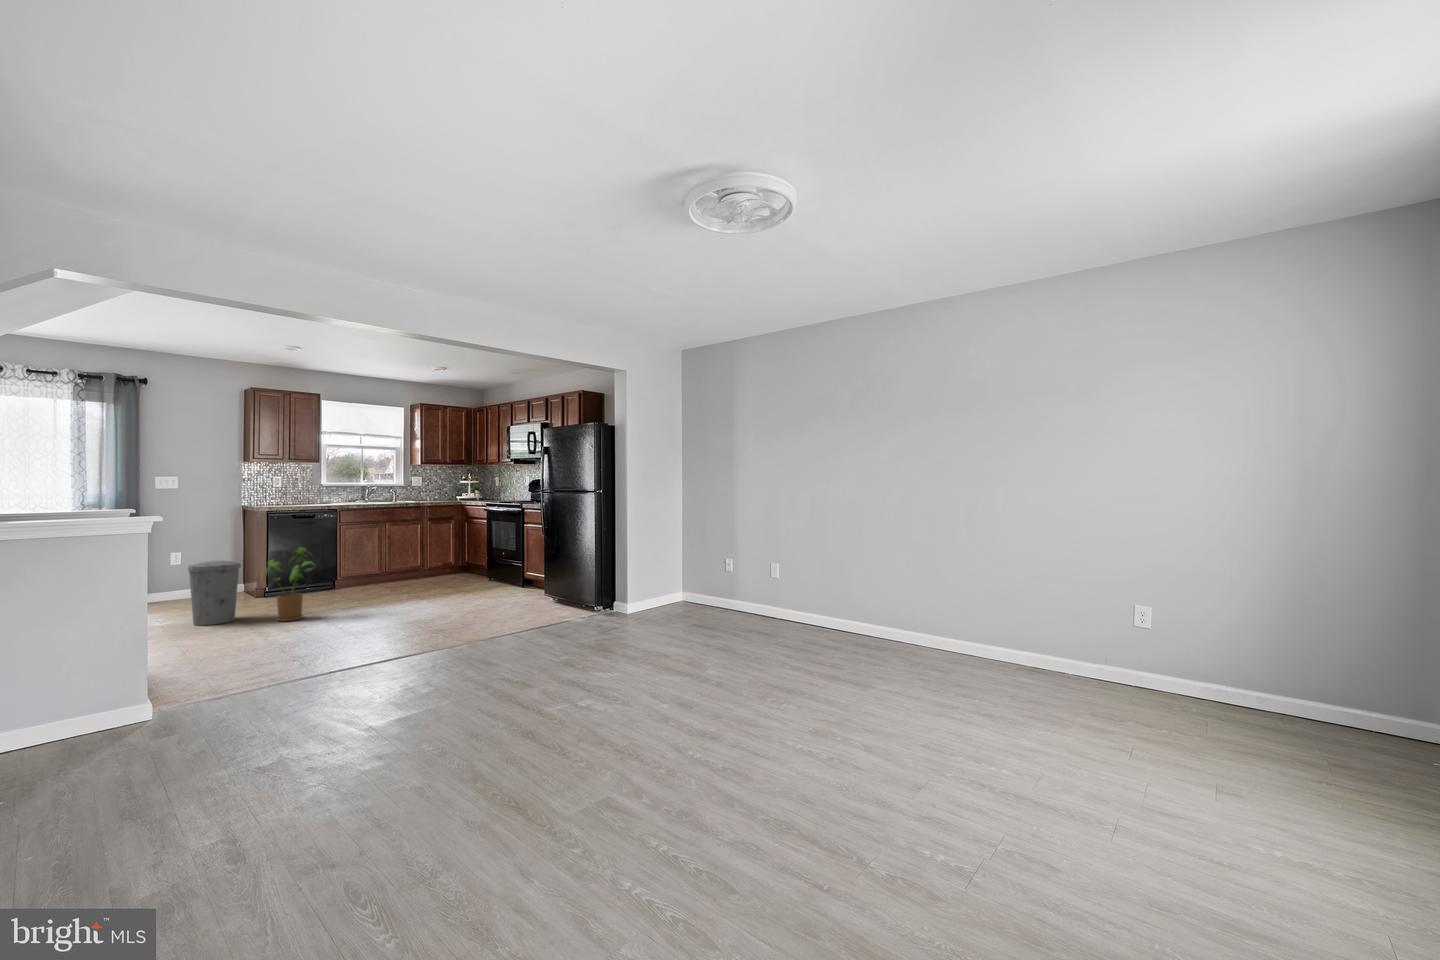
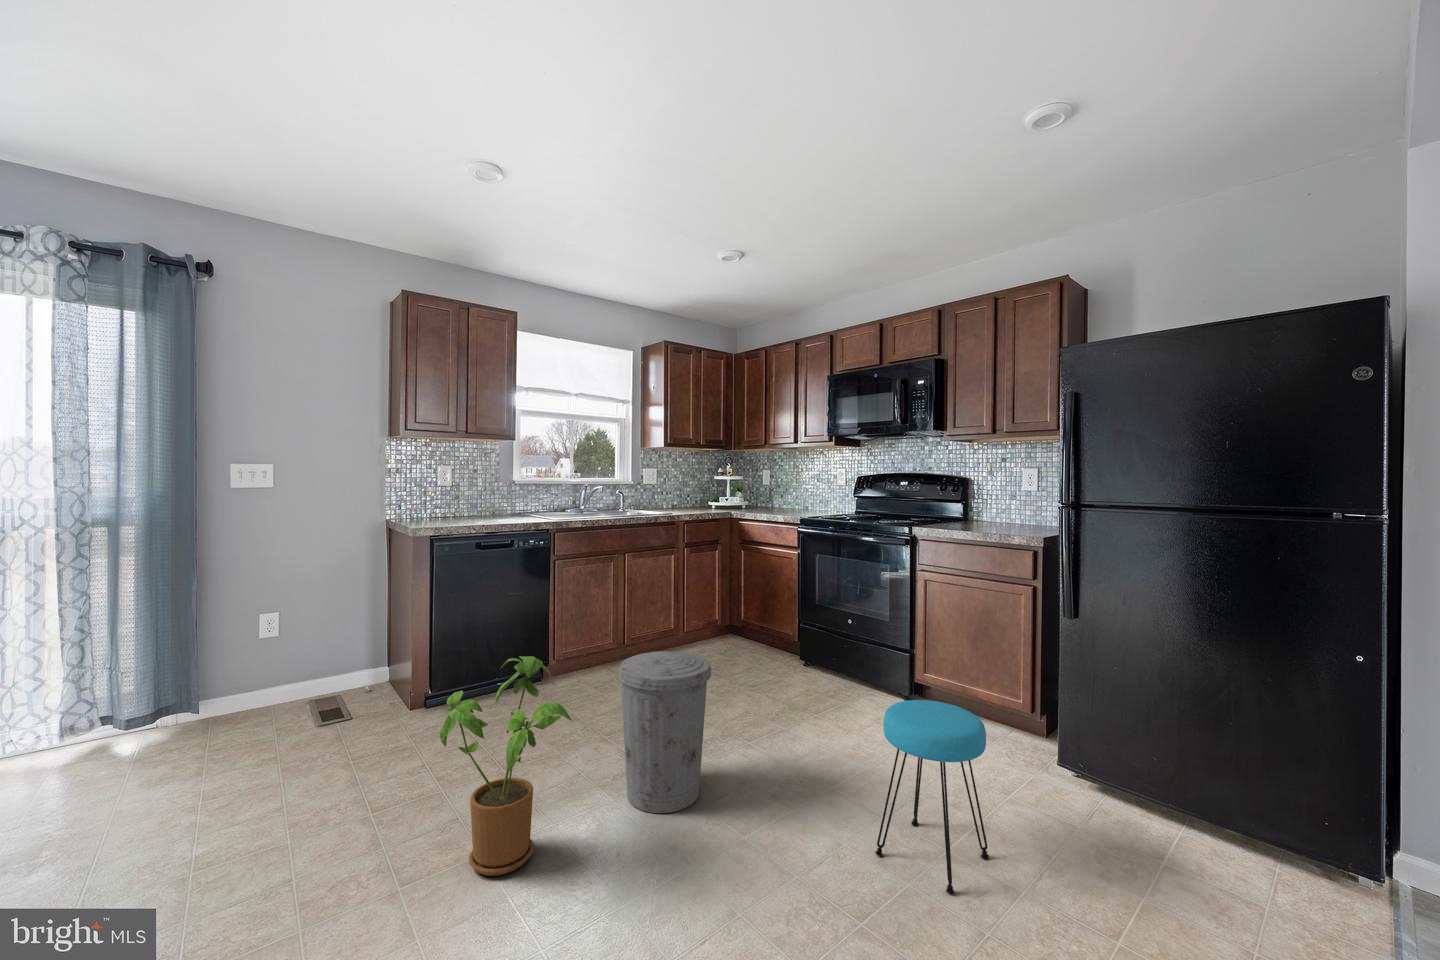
trash can: present [188,560,241,625] -> present [619,651,711,813]
stool: none [436,562,478,616] -> present [875,700,989,893]

